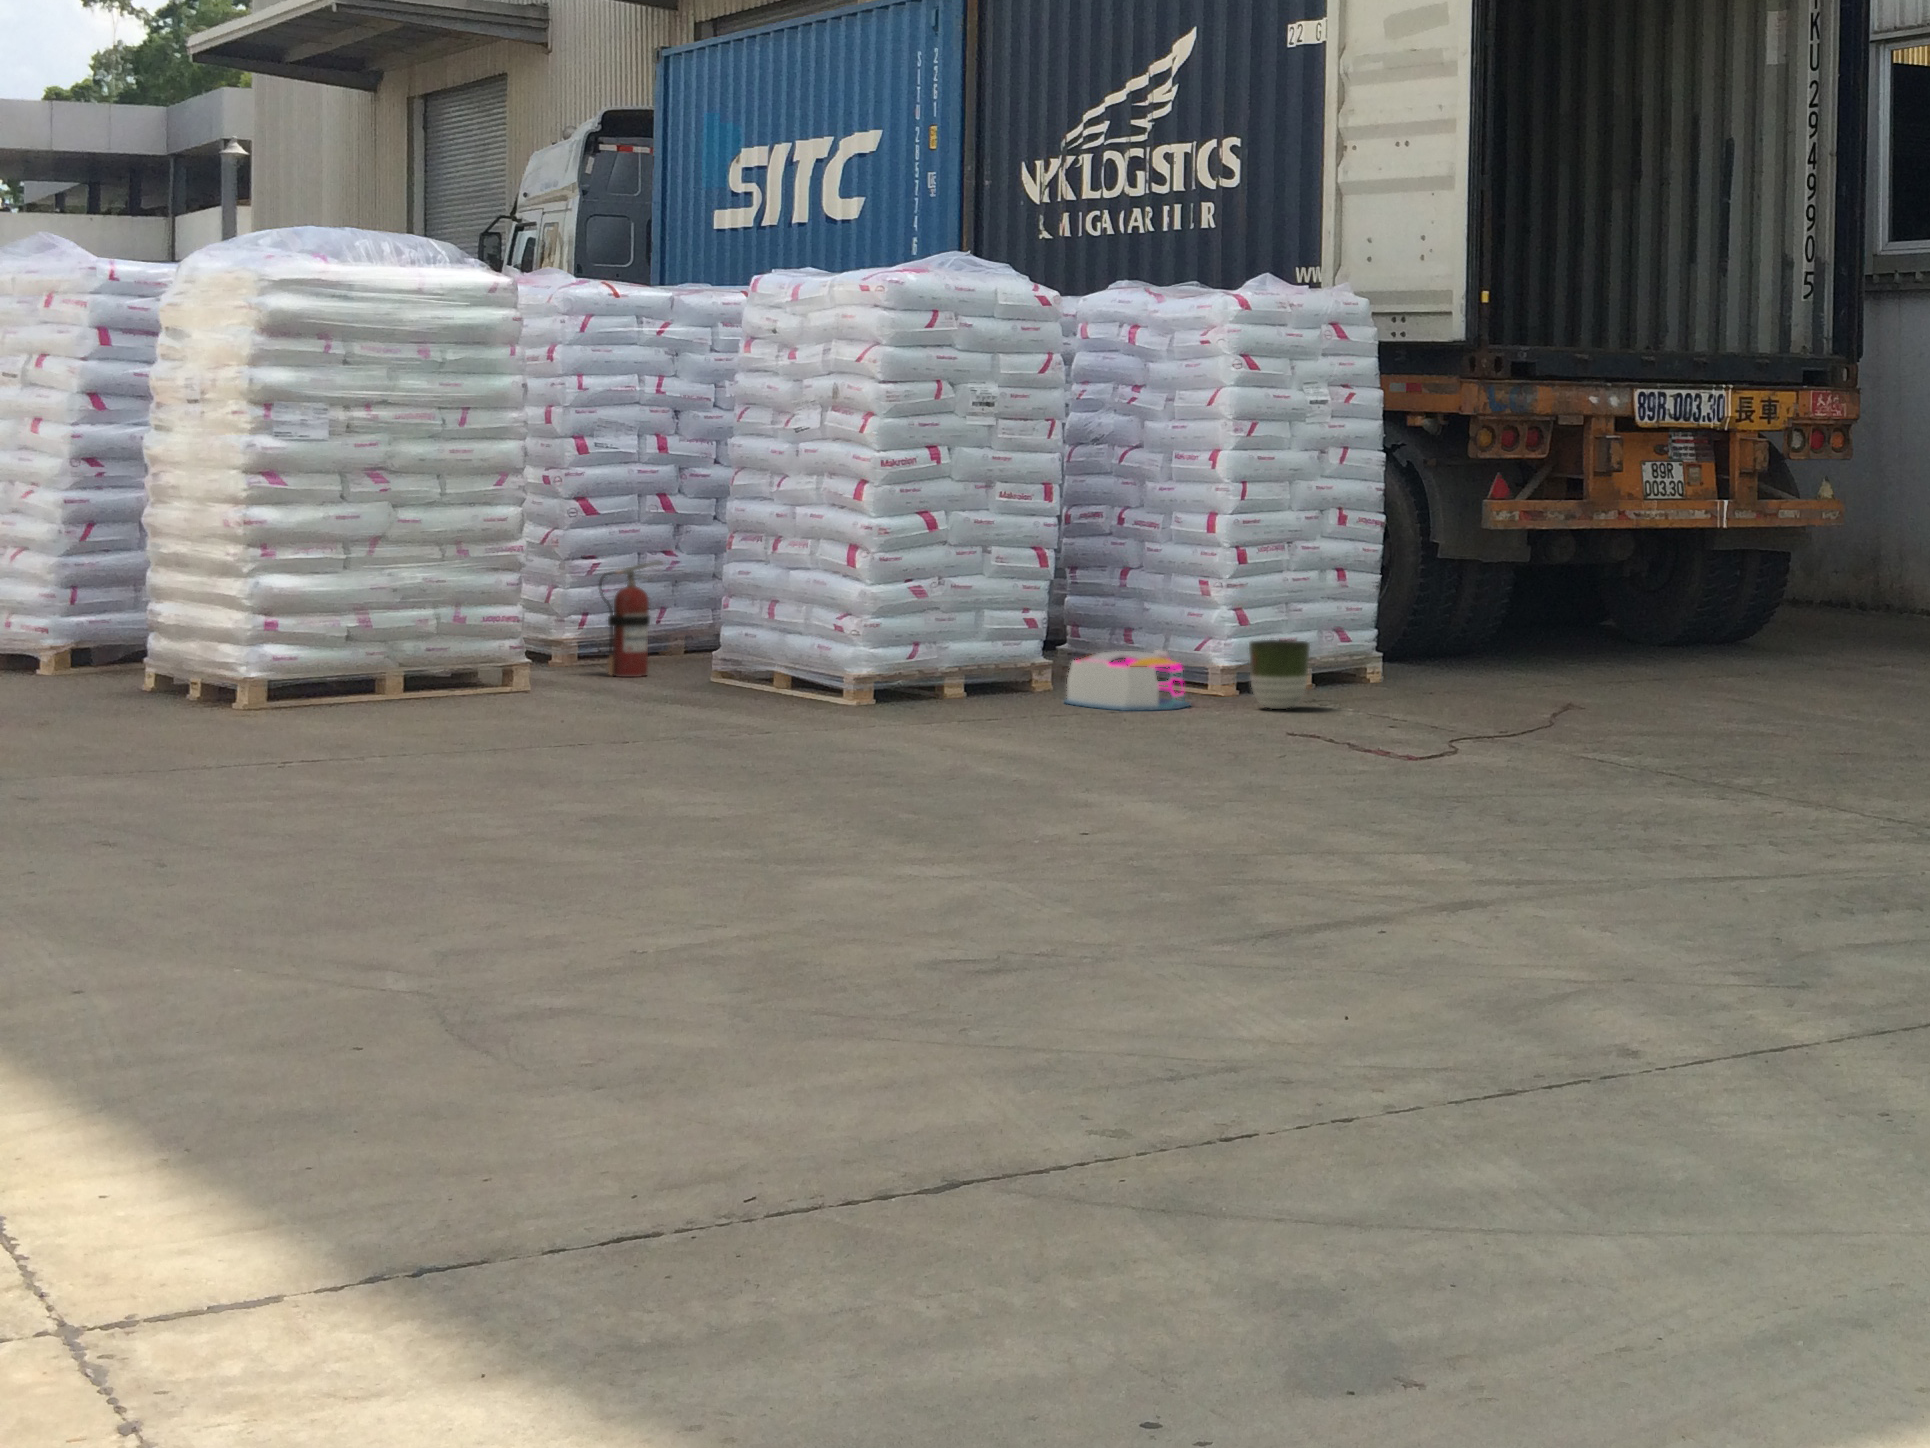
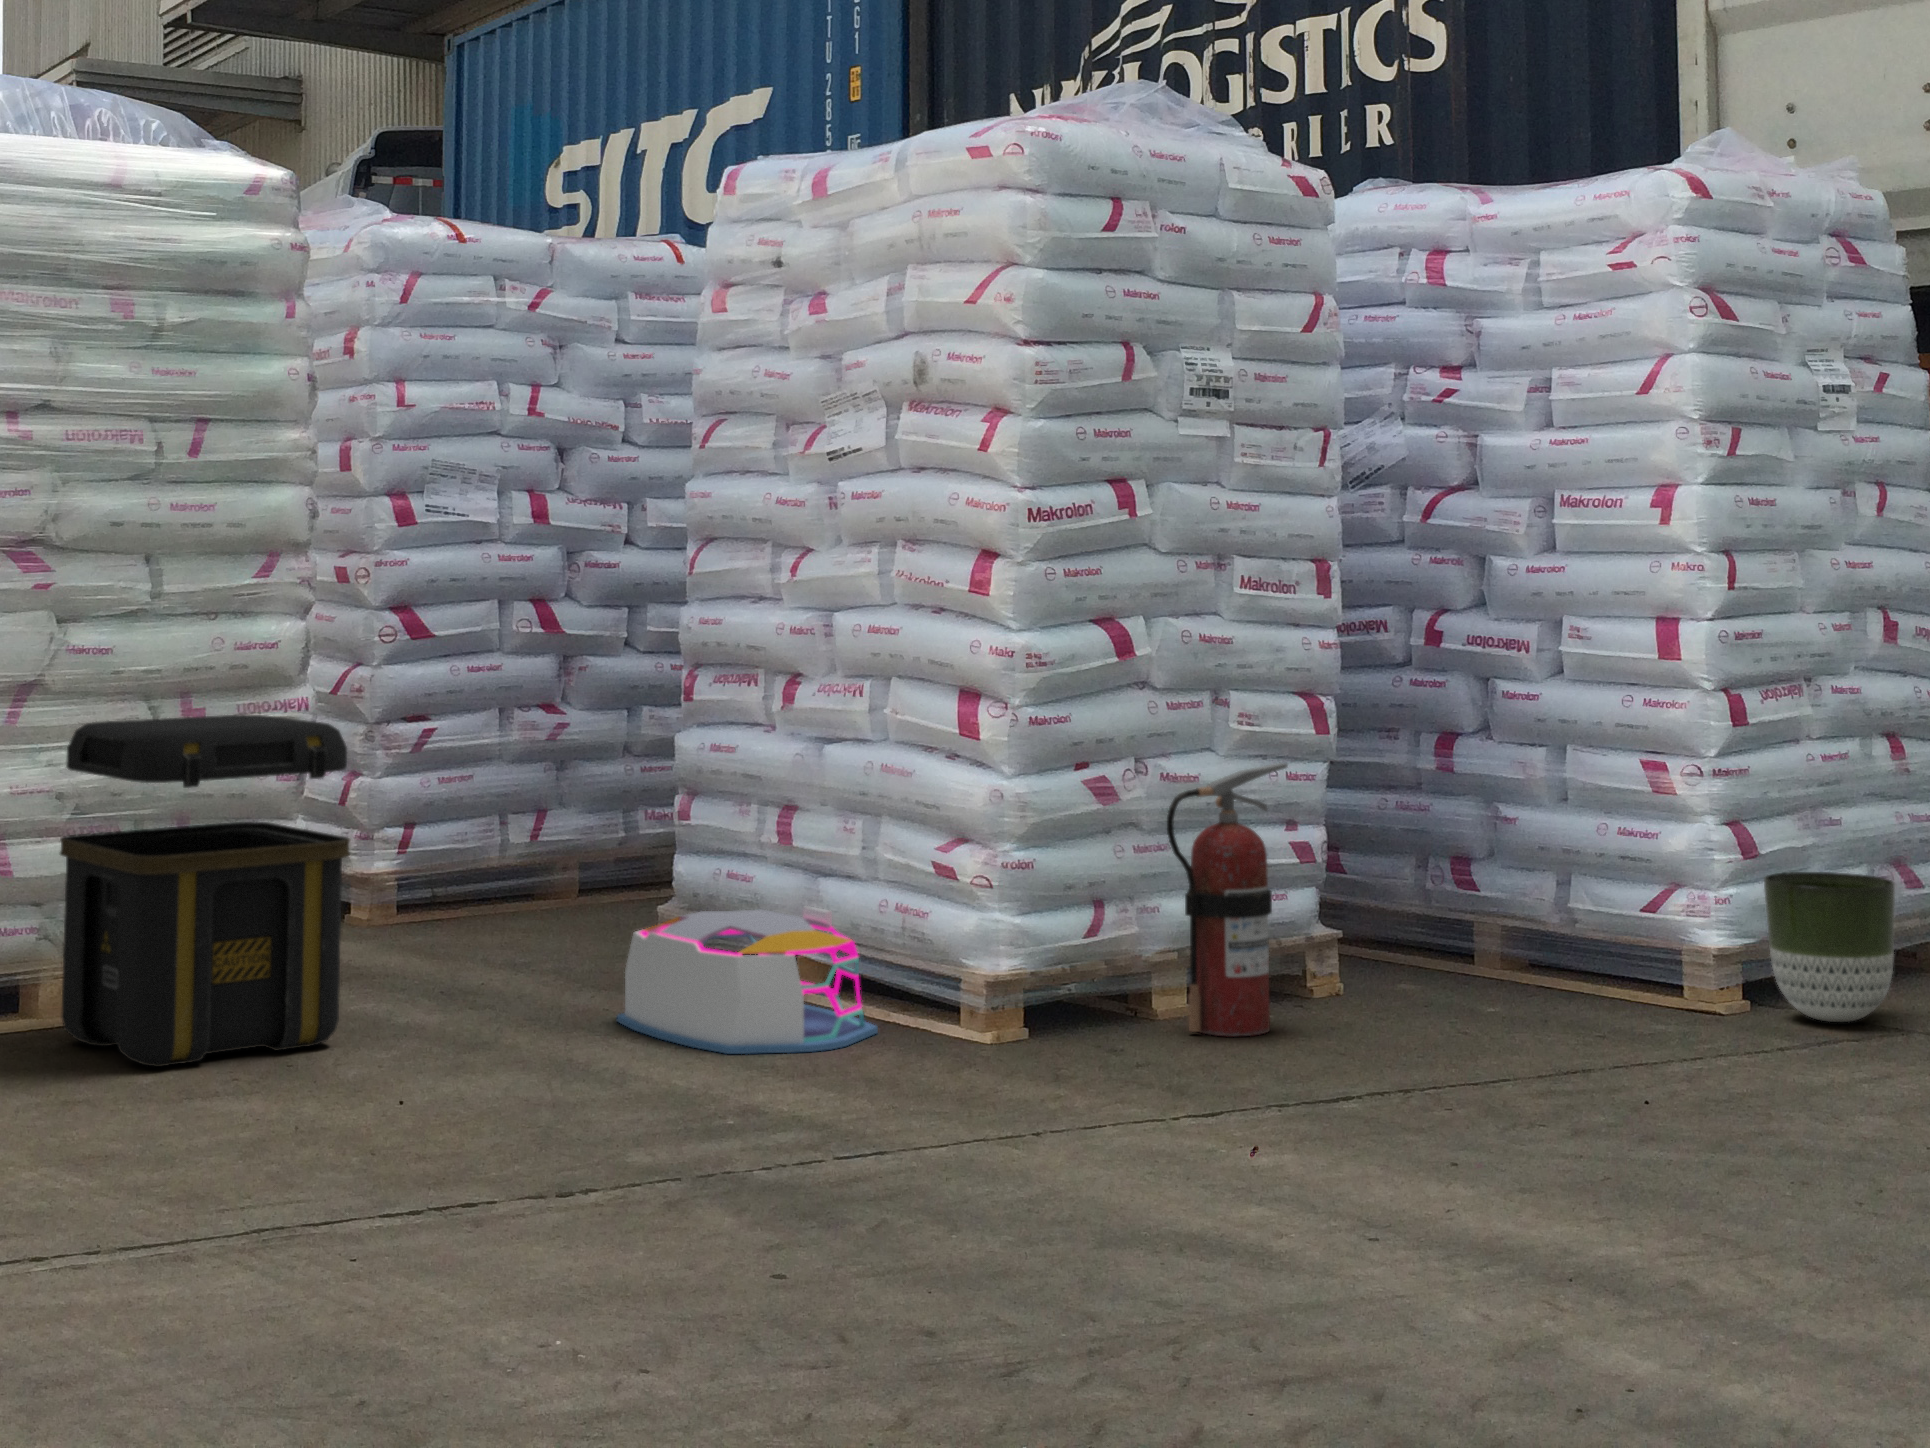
toolbox: none [396,553,541,714] -> present [60,715,350,1067]
fire extinguisher: present [599,562,661,677] -> present [1167,763,1288,1037]
storage bin: present [1064,650,1190,711] -> present [617,906,878,1054]

